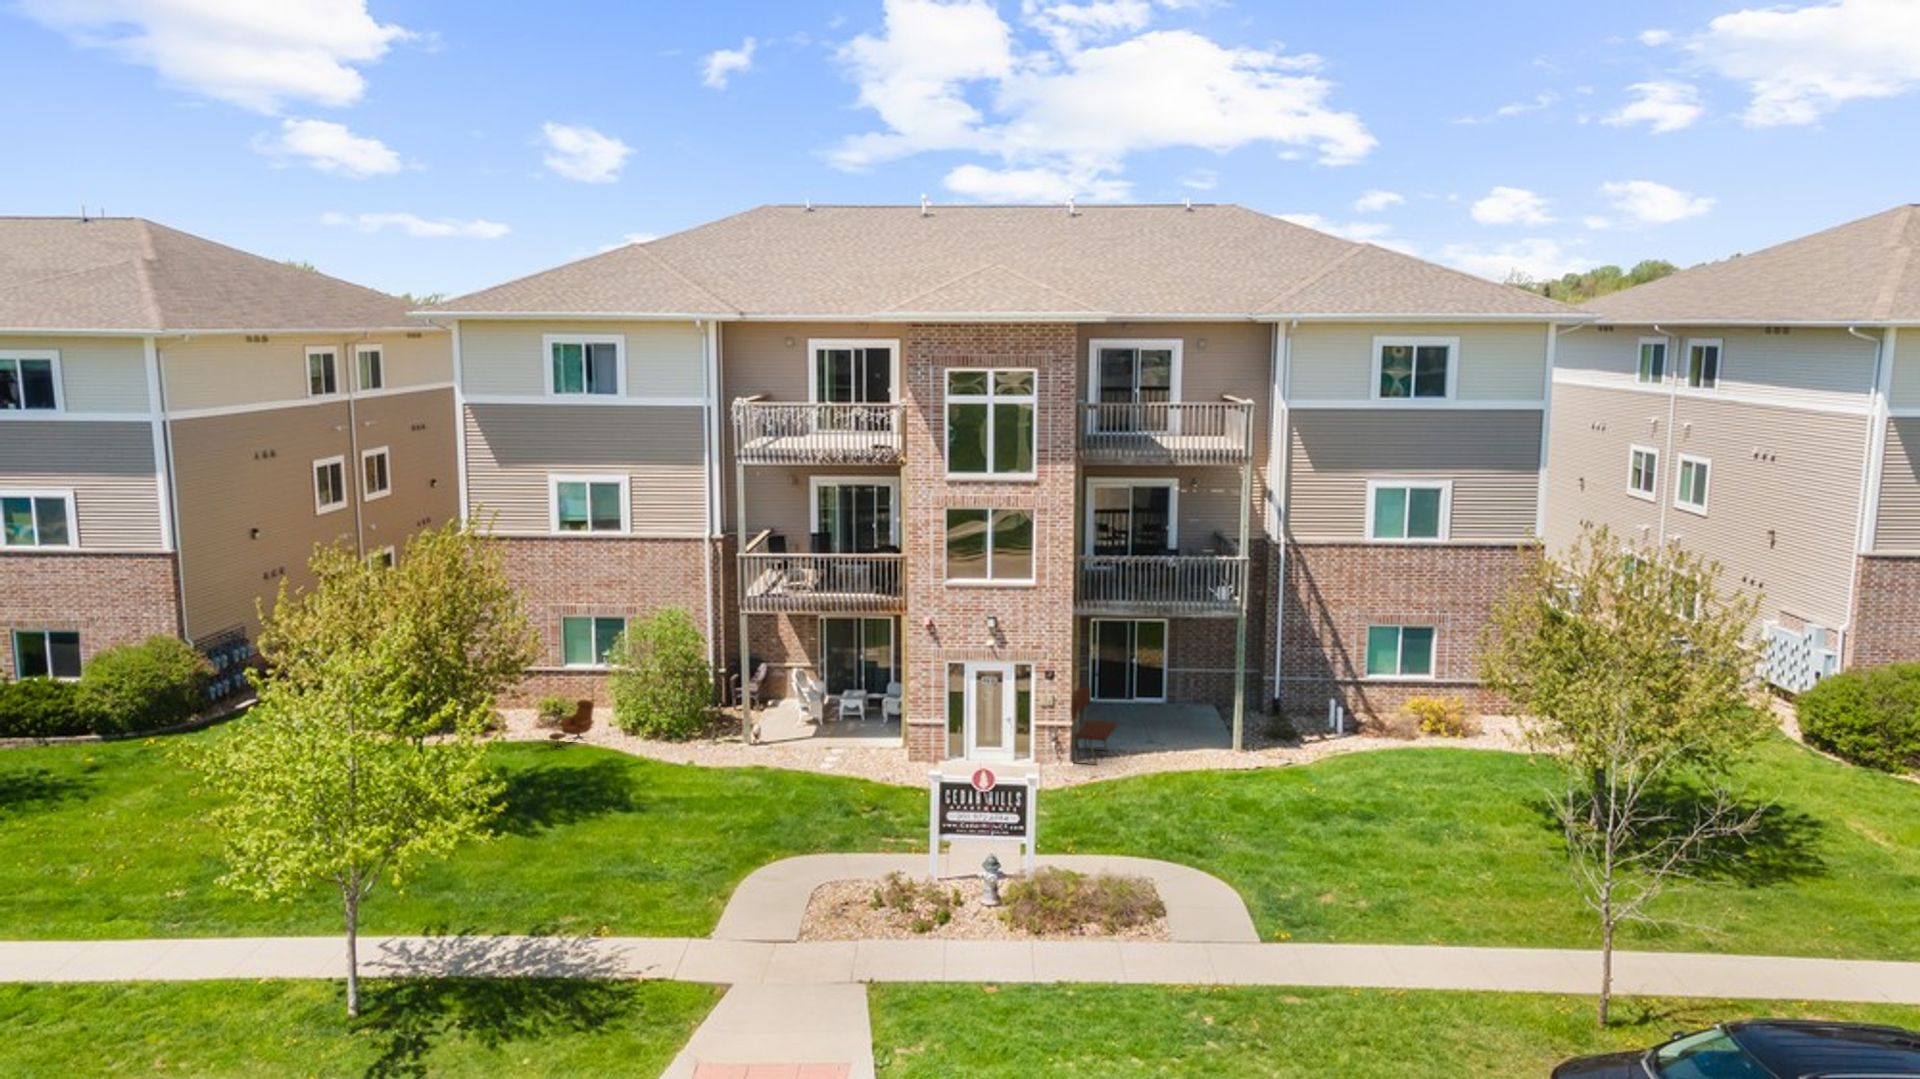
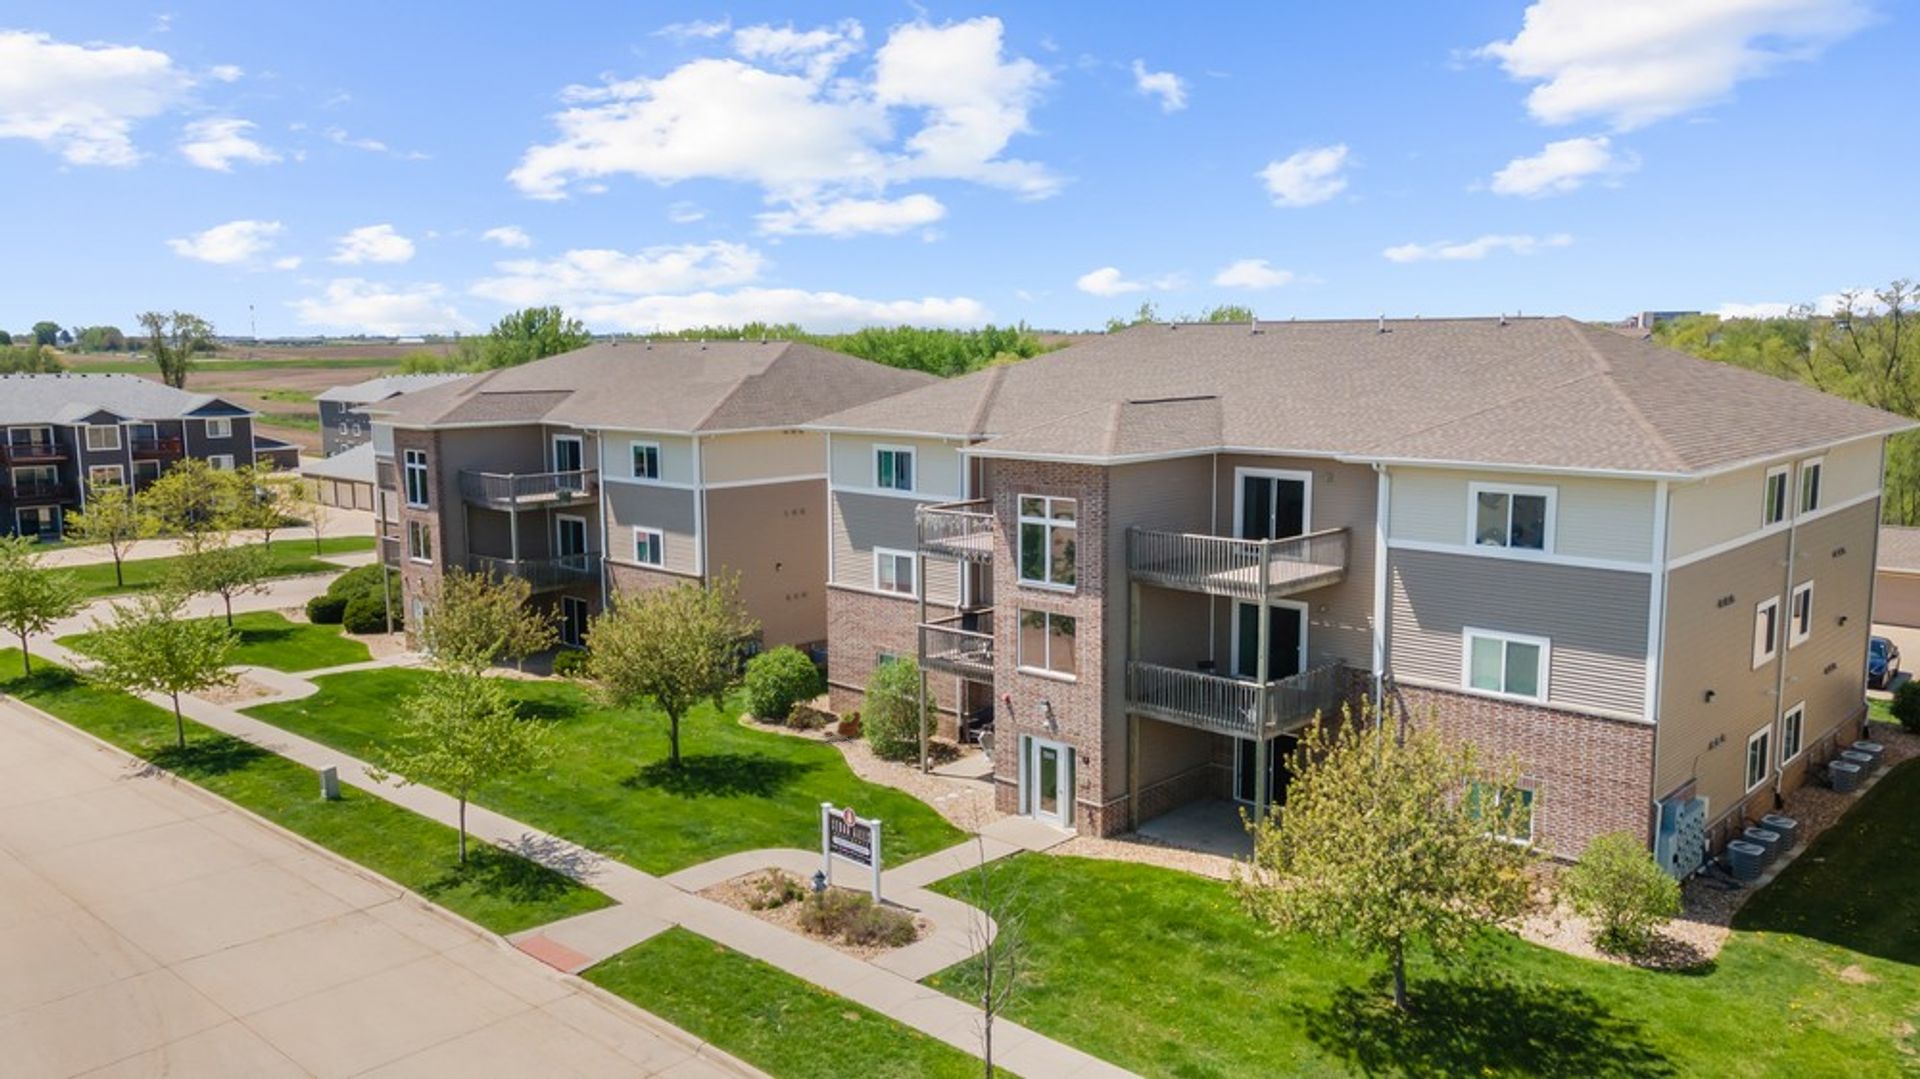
bench: present [1071,686,1117,765] -> none [1096,776,1155,845]

